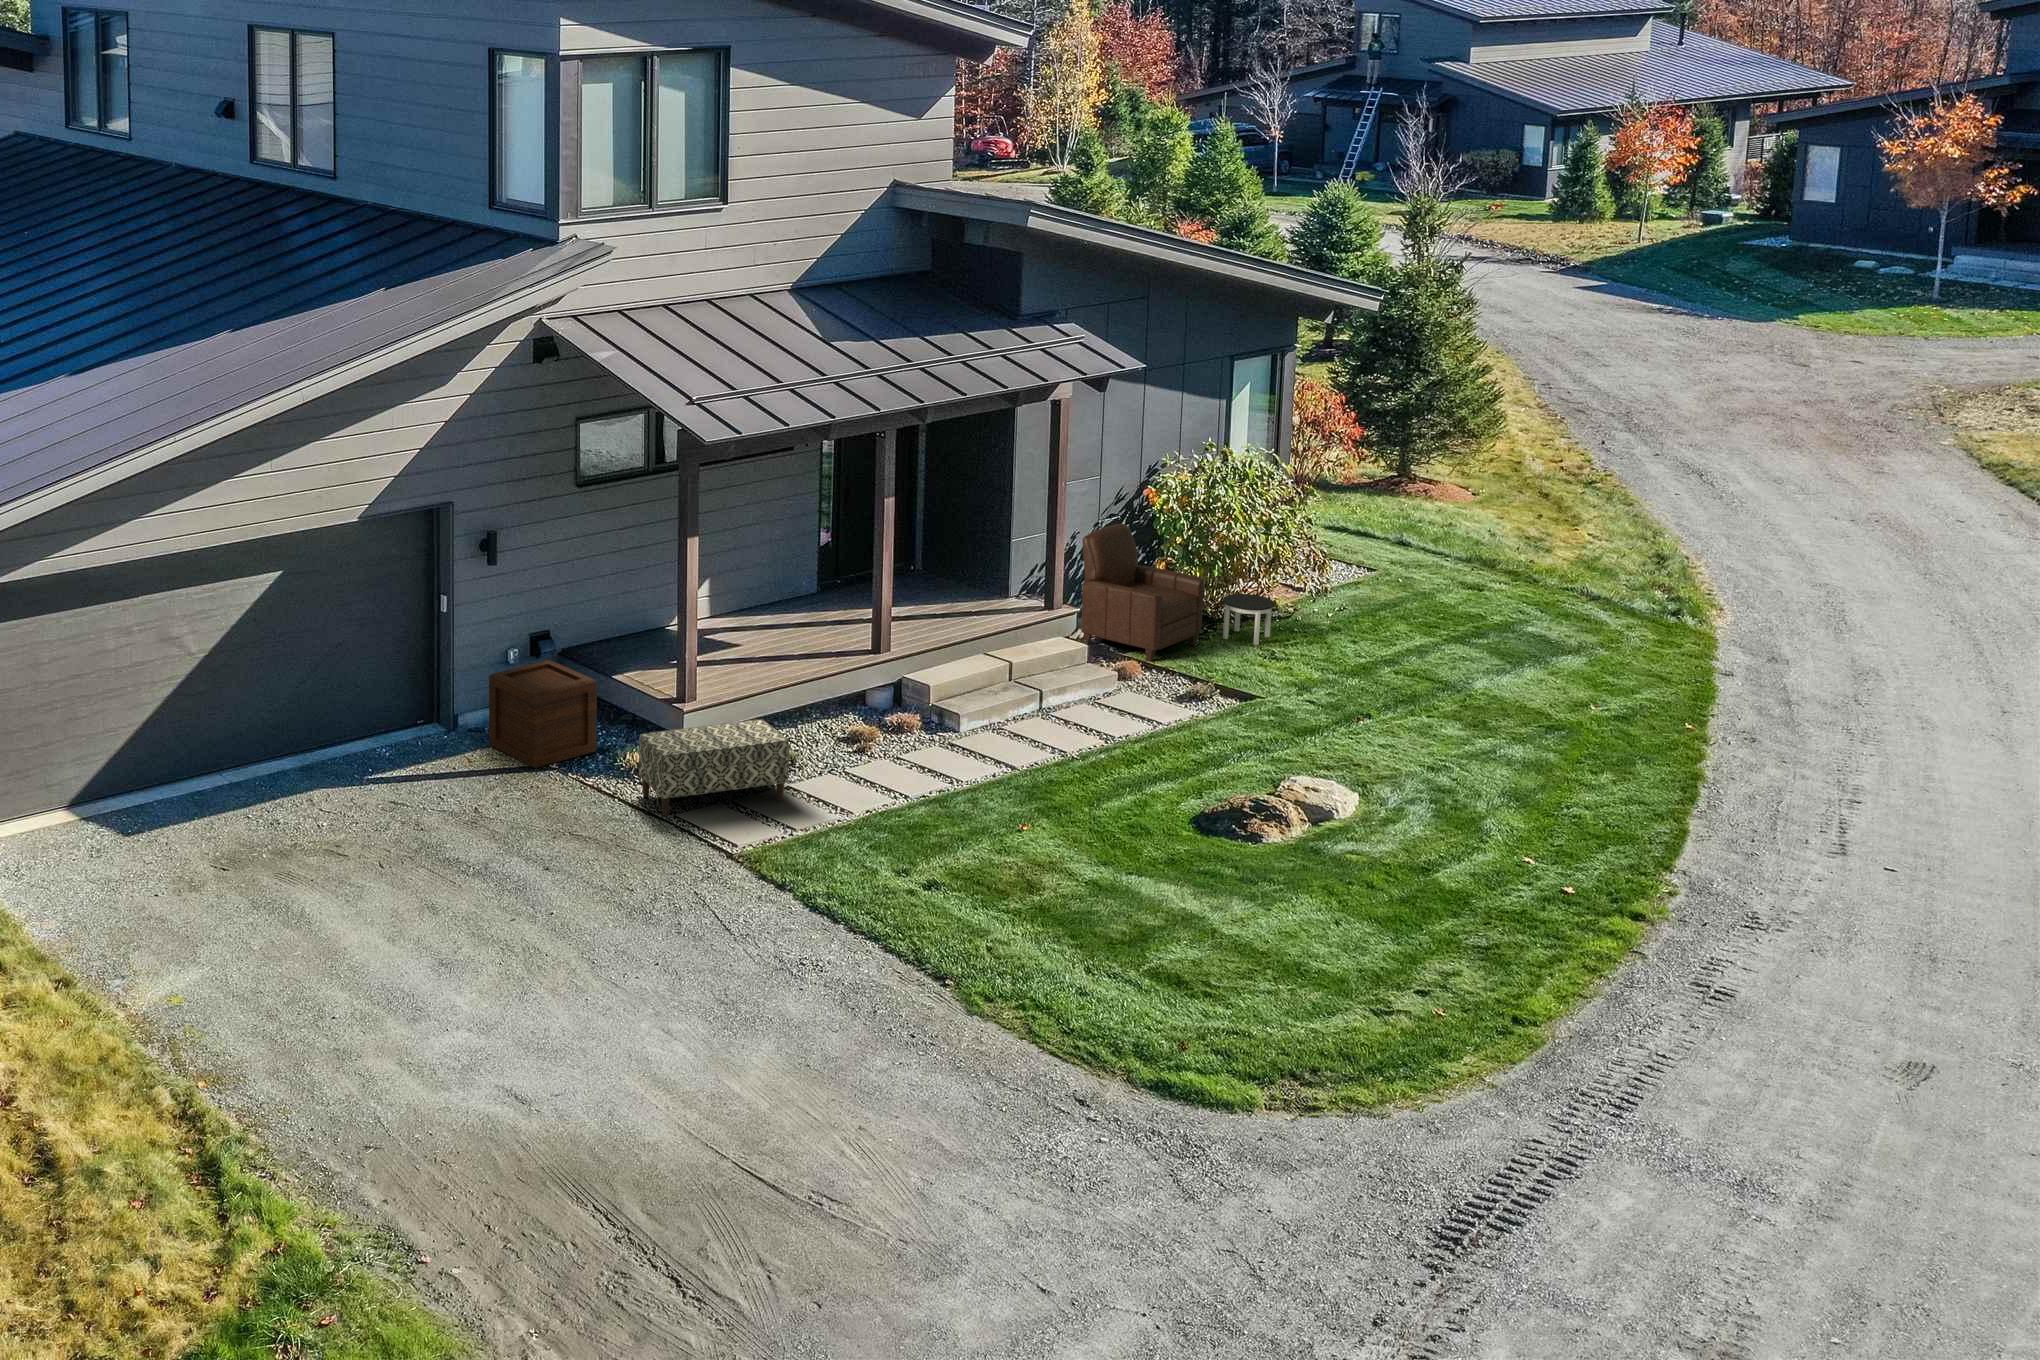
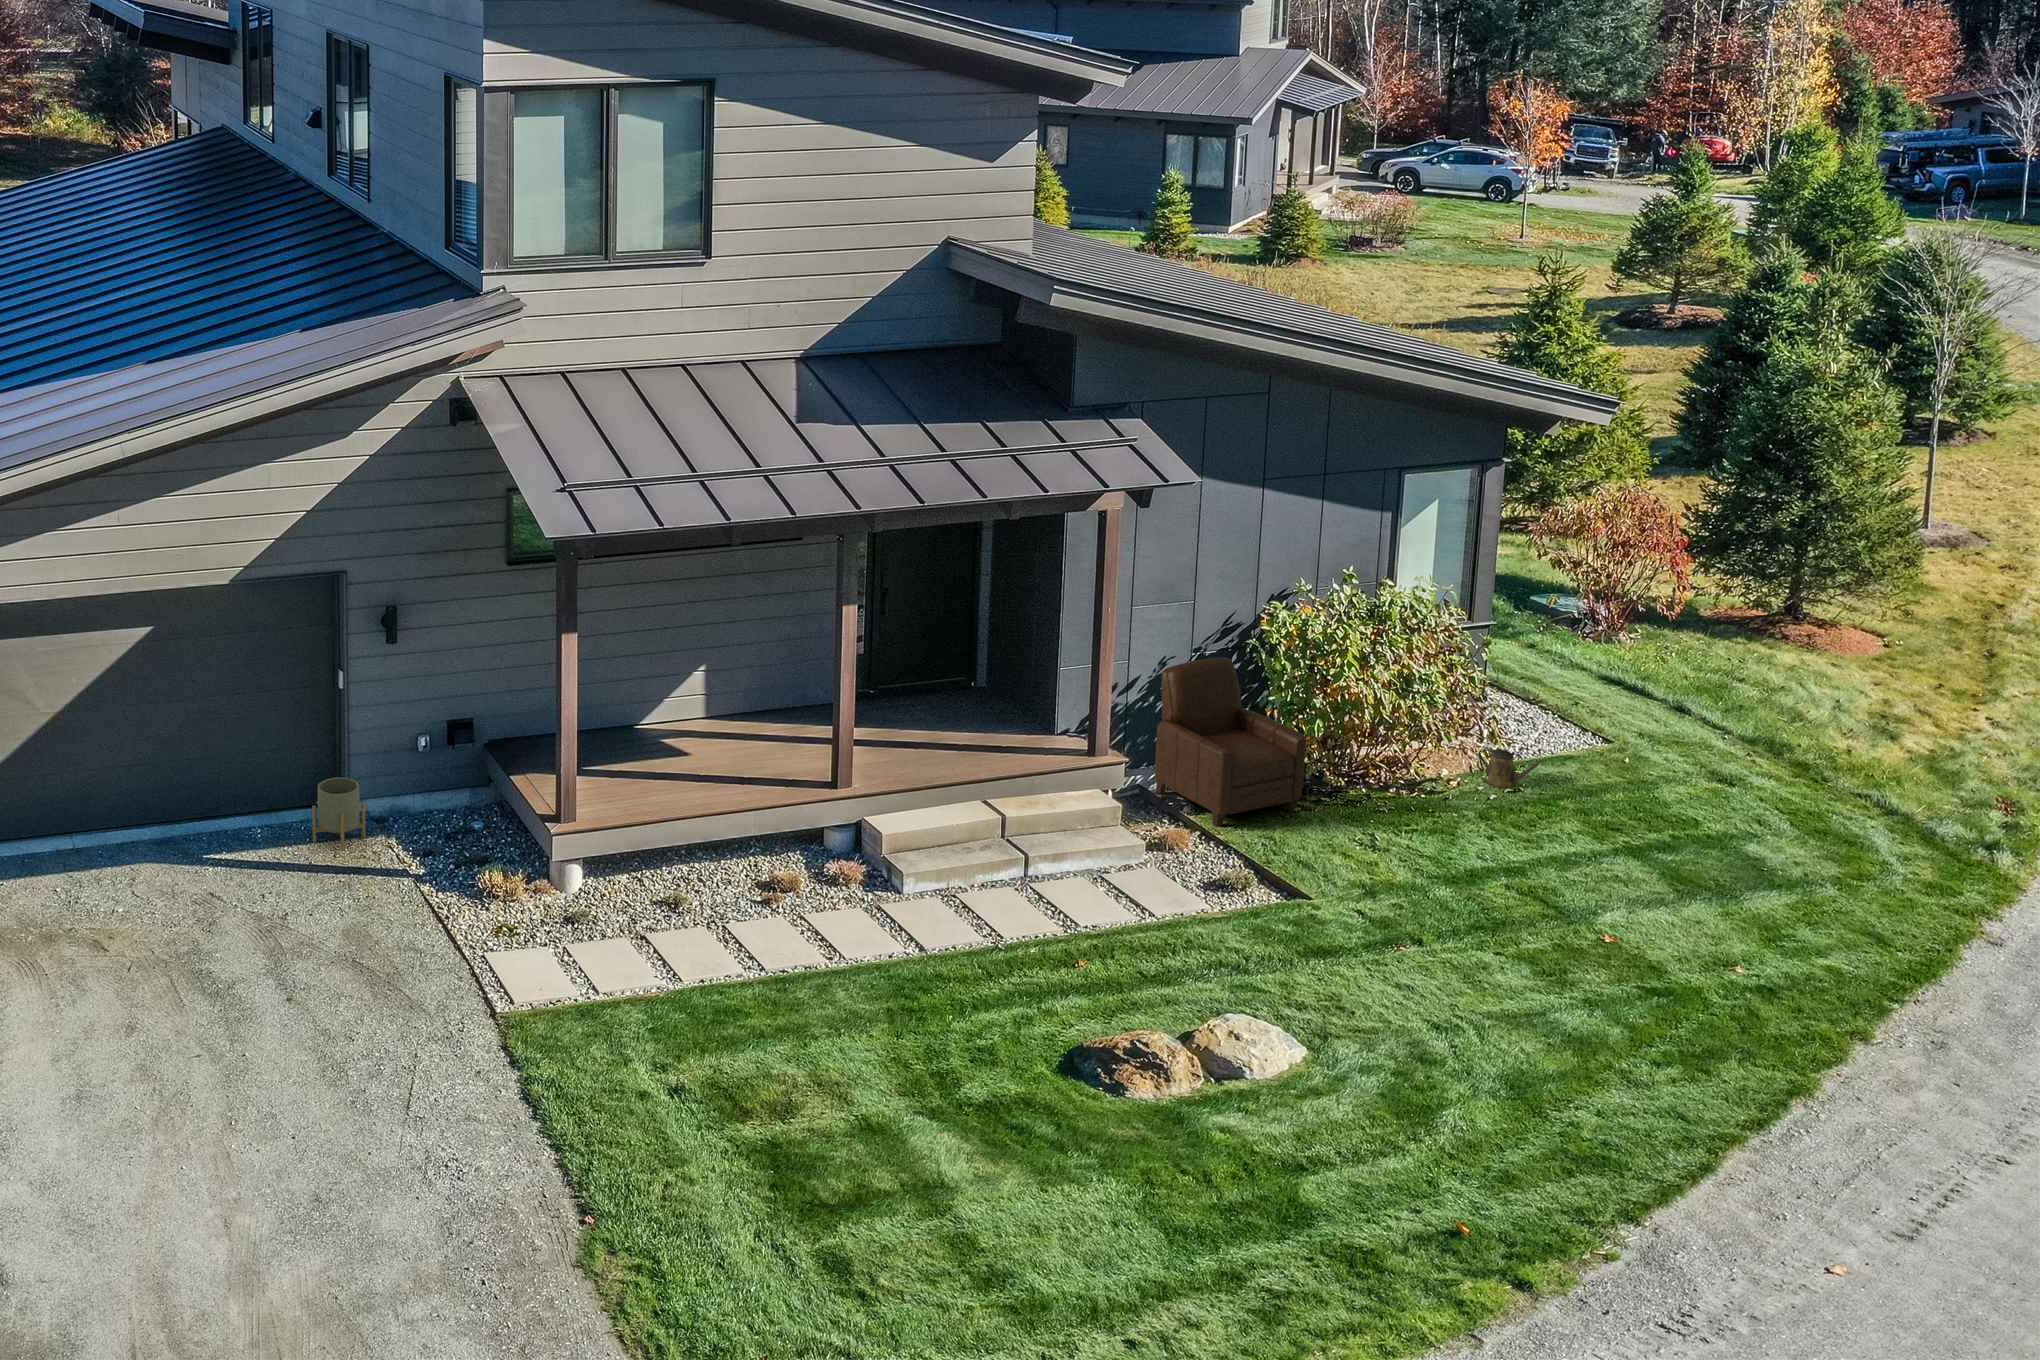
watering can: none [1301,579,1359,610] -> present [1478,748,1547,788]
round table: present [1223,594,1275,645] -> none [1336,757,1403,823]
wooden crate: present [489,660,597,768] -> none [393,742,493,858]
planter: none [431,705,475,772] -> present [312,778,365,851]
bench: present [639,719,789,816] -> none [484,844,636,941]

